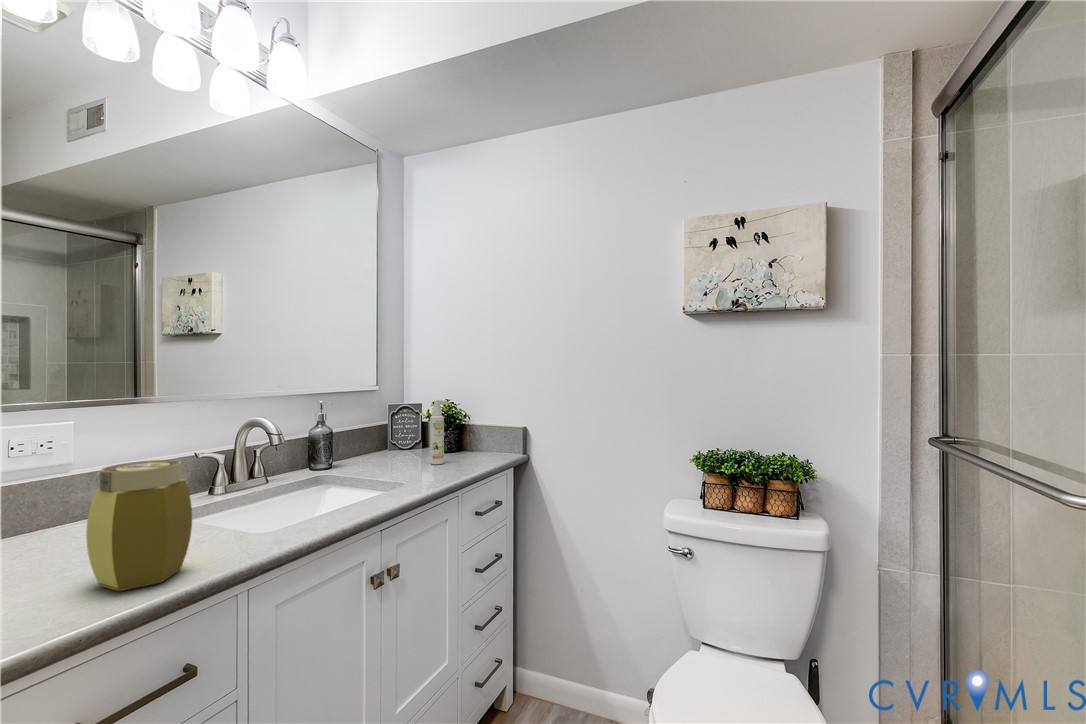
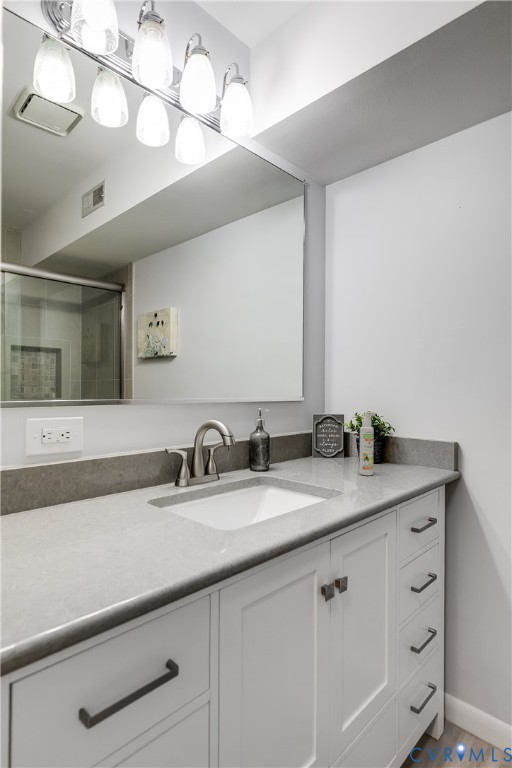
jar: present [86,460,192,591] -> none [101,455,180,575]

